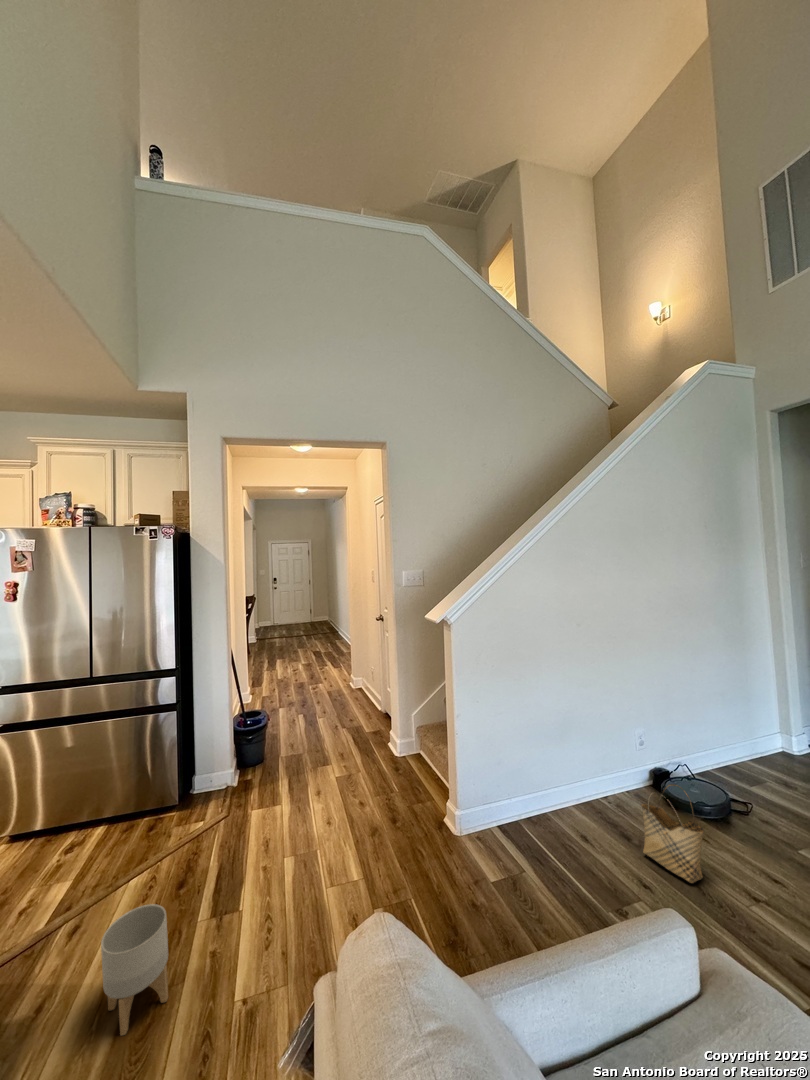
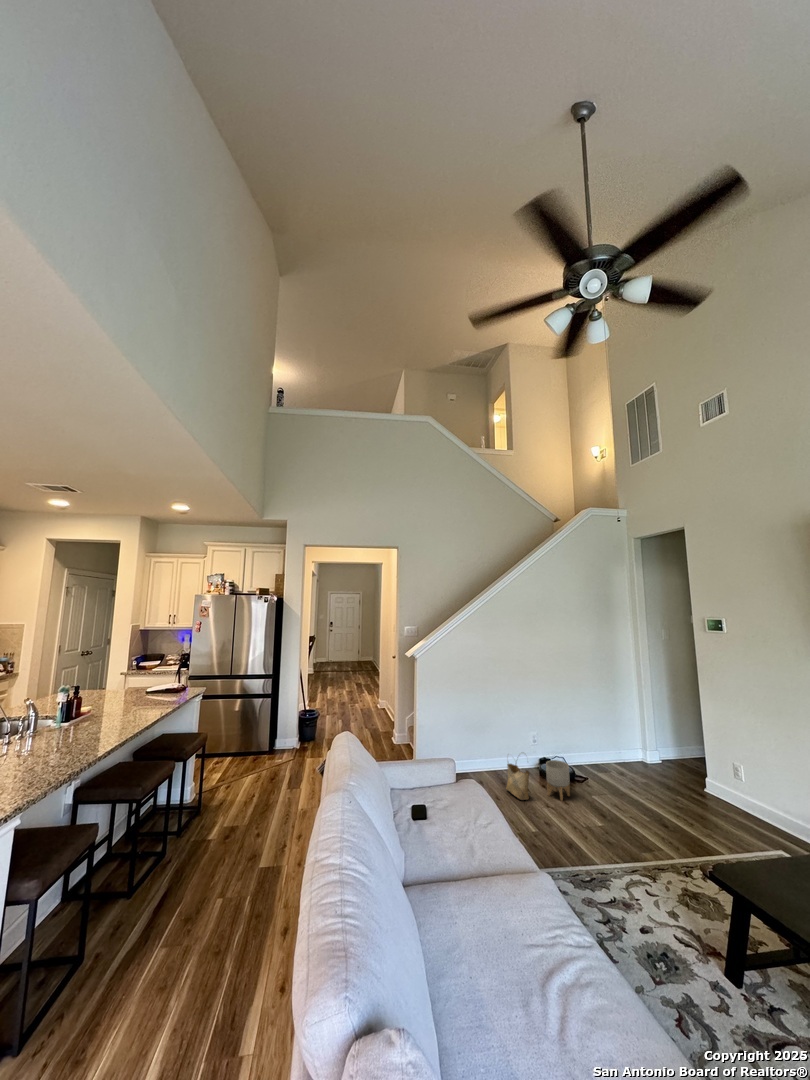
planter: present [101,904,168,1035] -> present [546,760,570,801]

